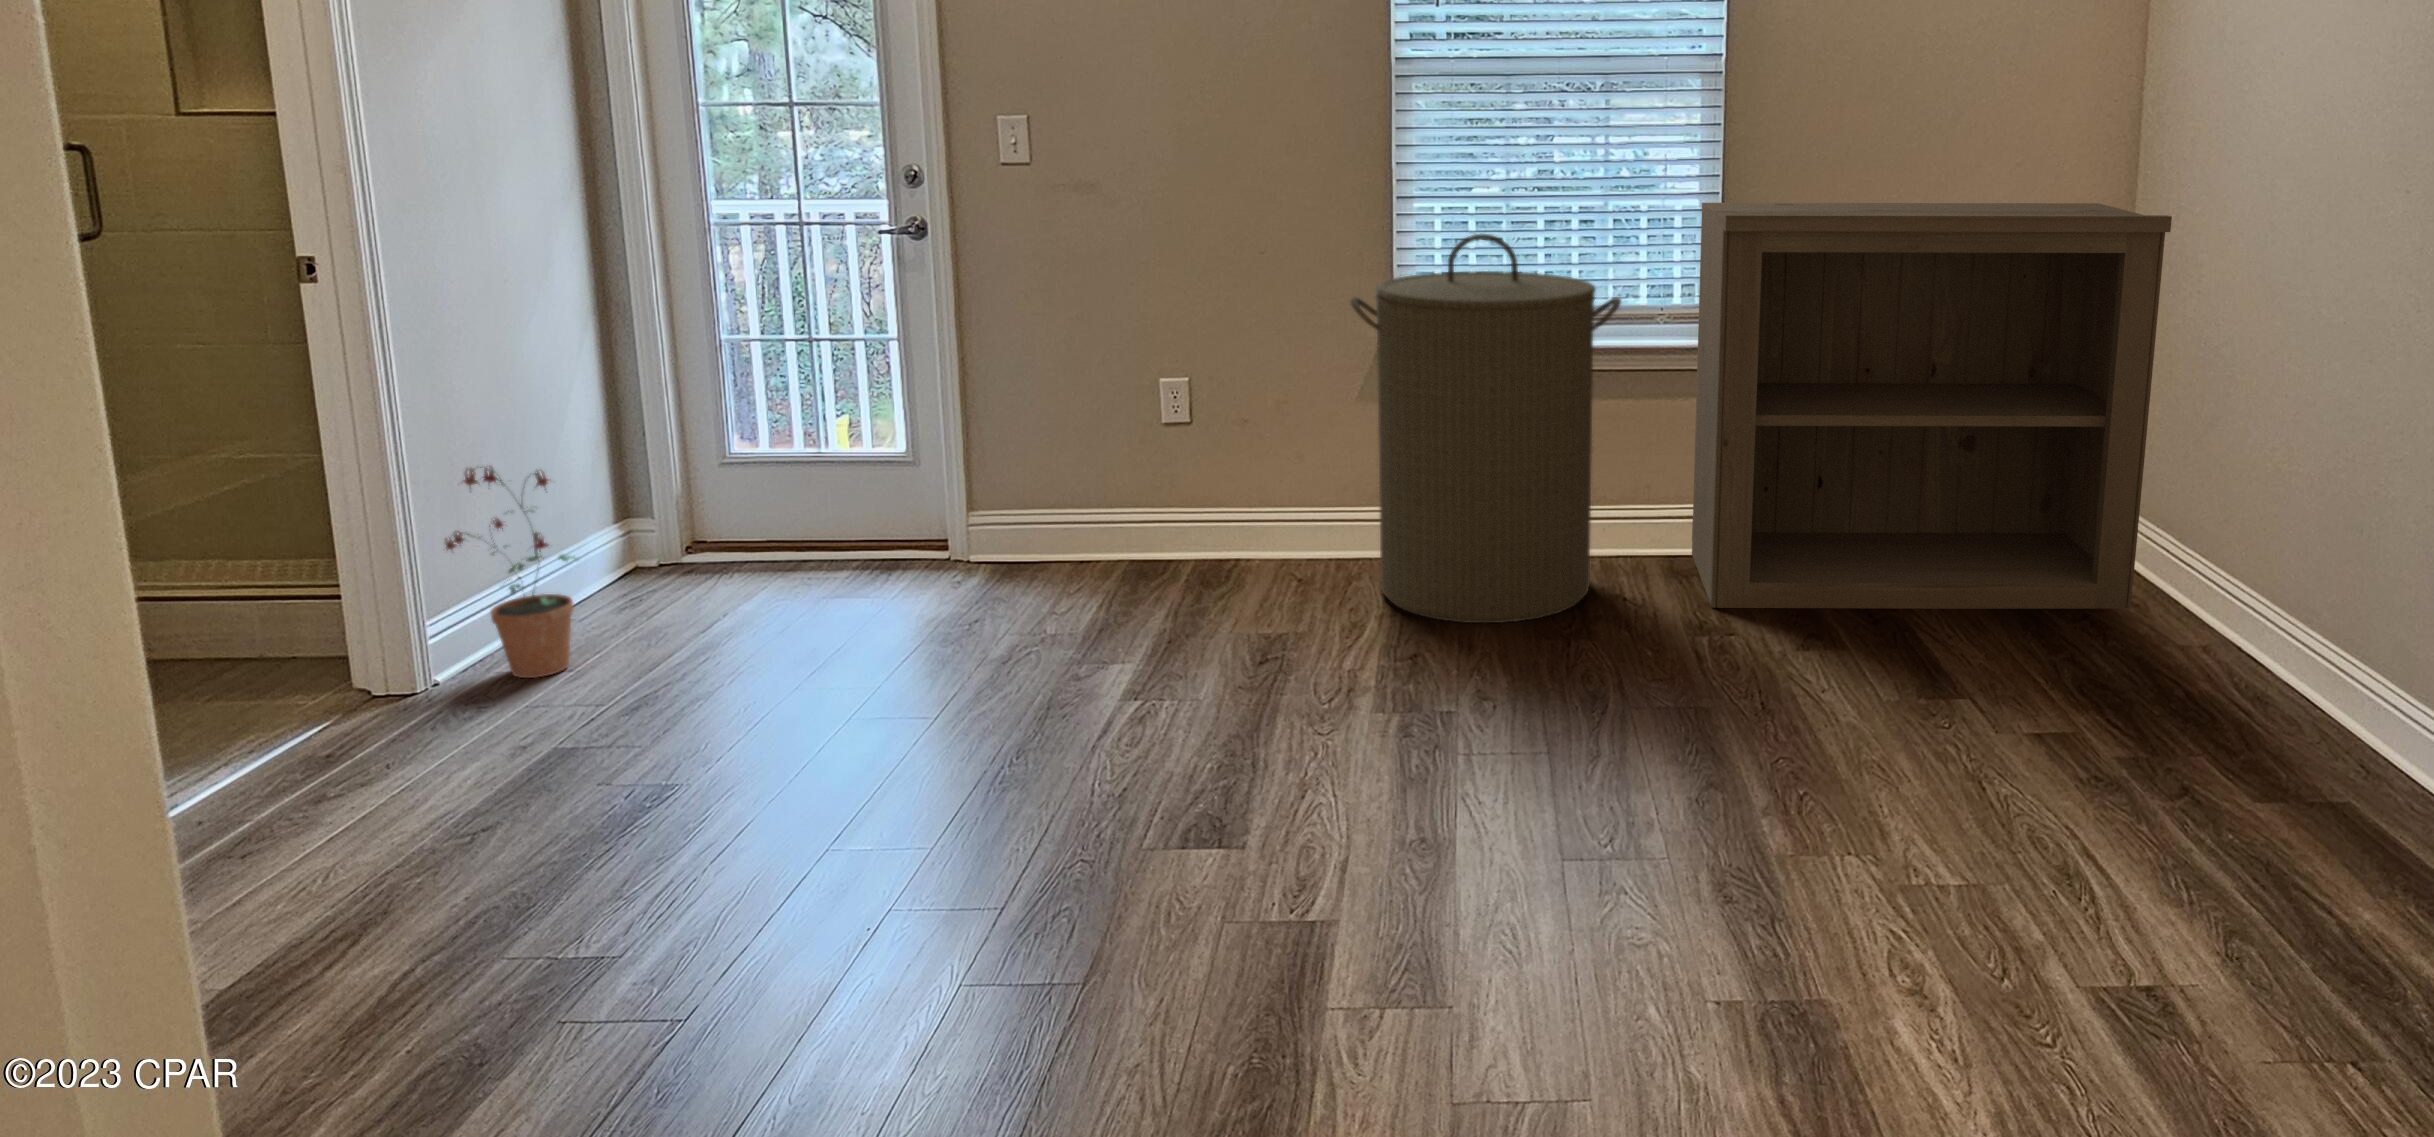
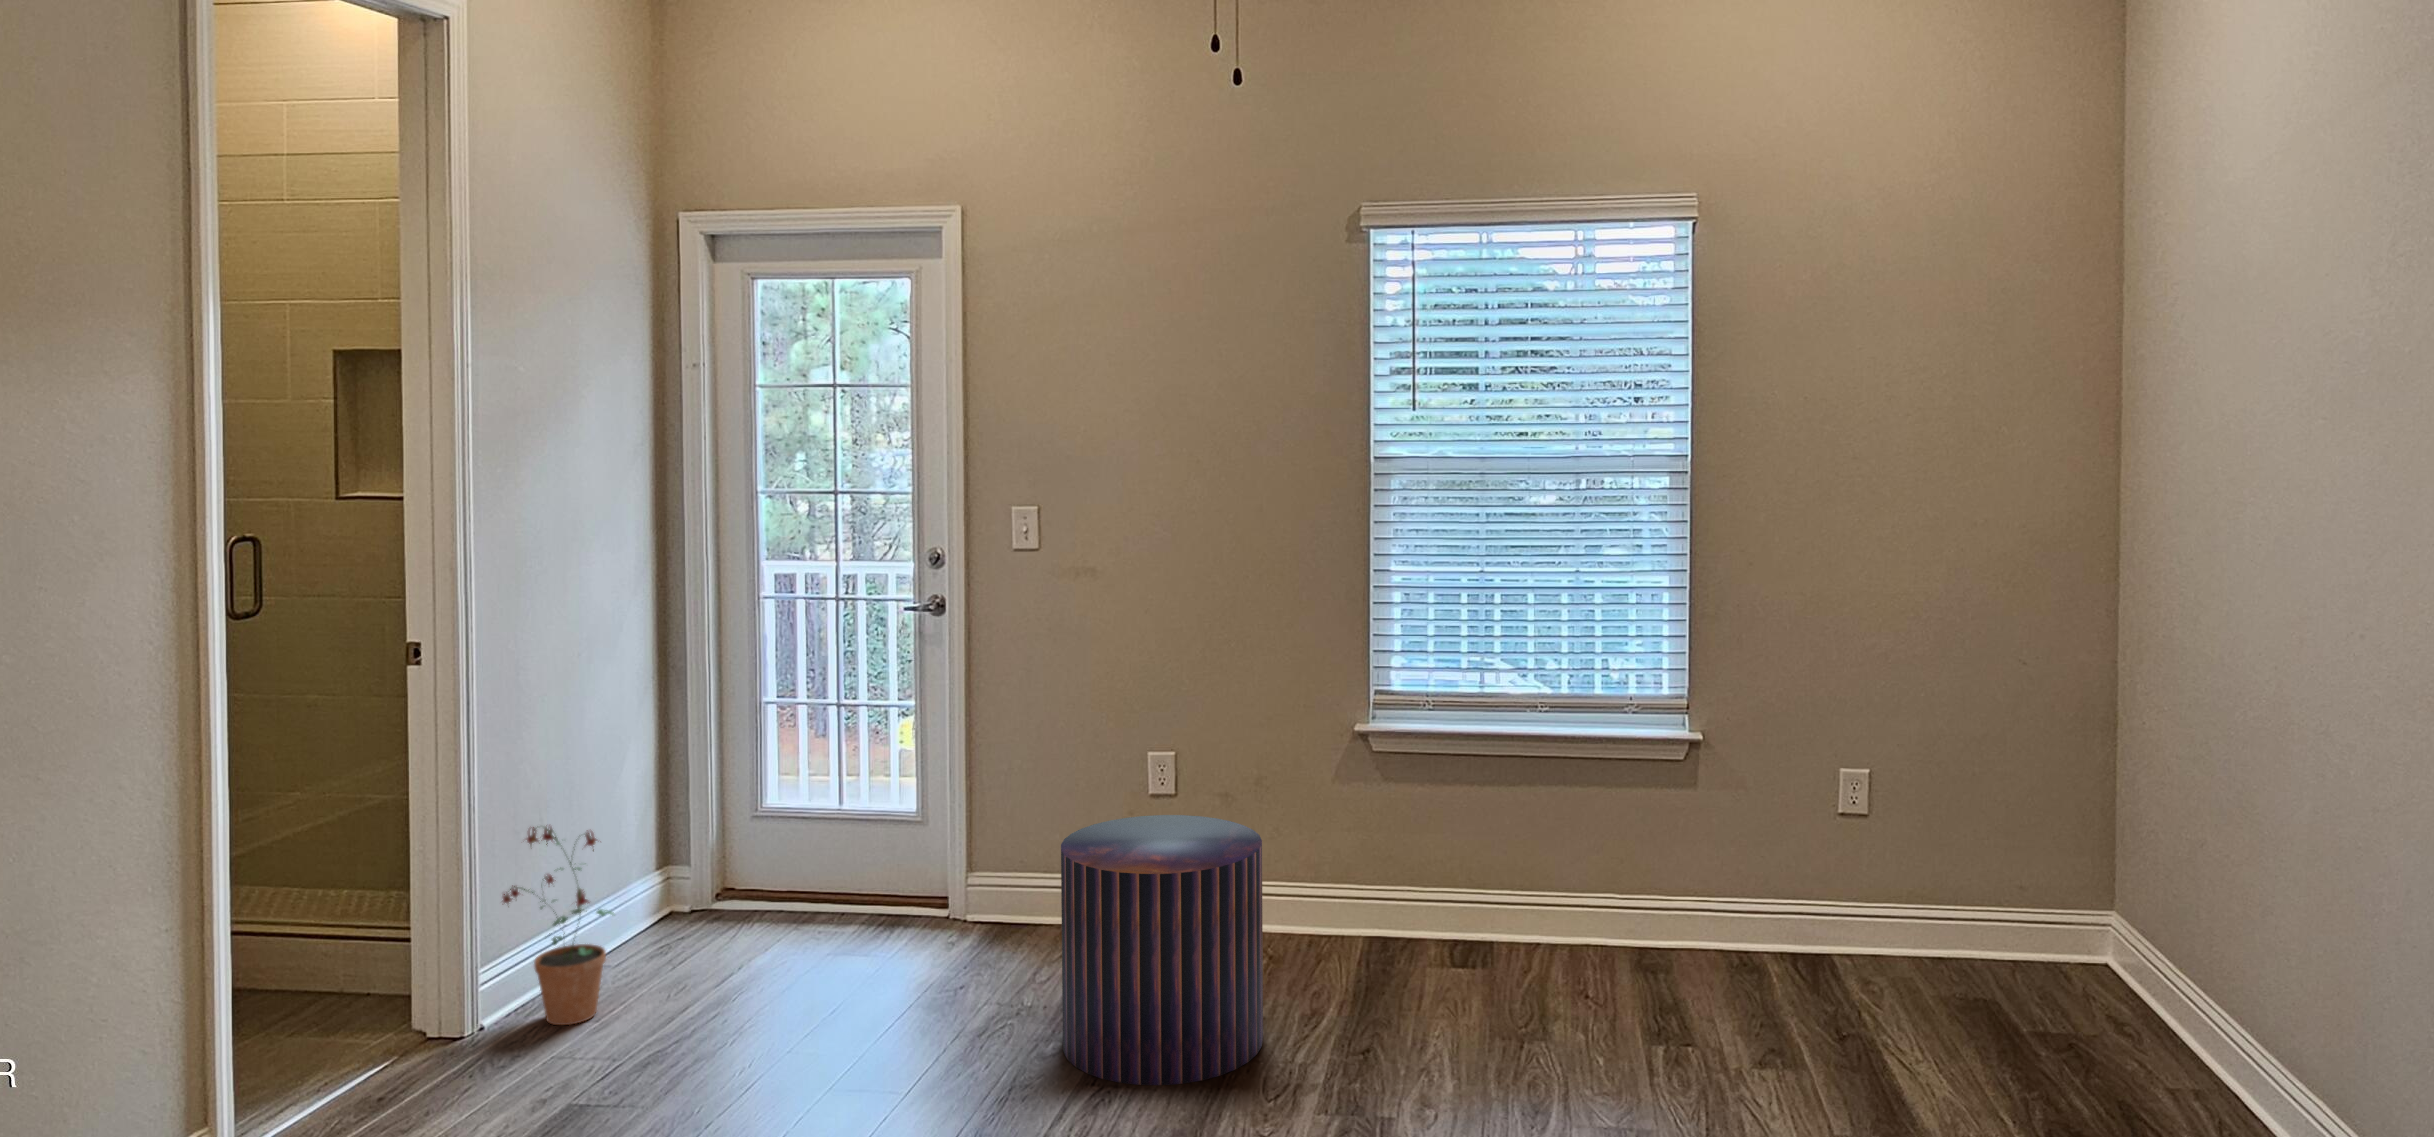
bookshelf: present [1692,203,2172,609] -> none [1662,595,2145,1040]
laundry hamper: present [1350,234,1622,623] -> none [1318,626,1580,1017]
pouf: none [1087,434,1307,696] -> present [1061,815,1263,1085]

